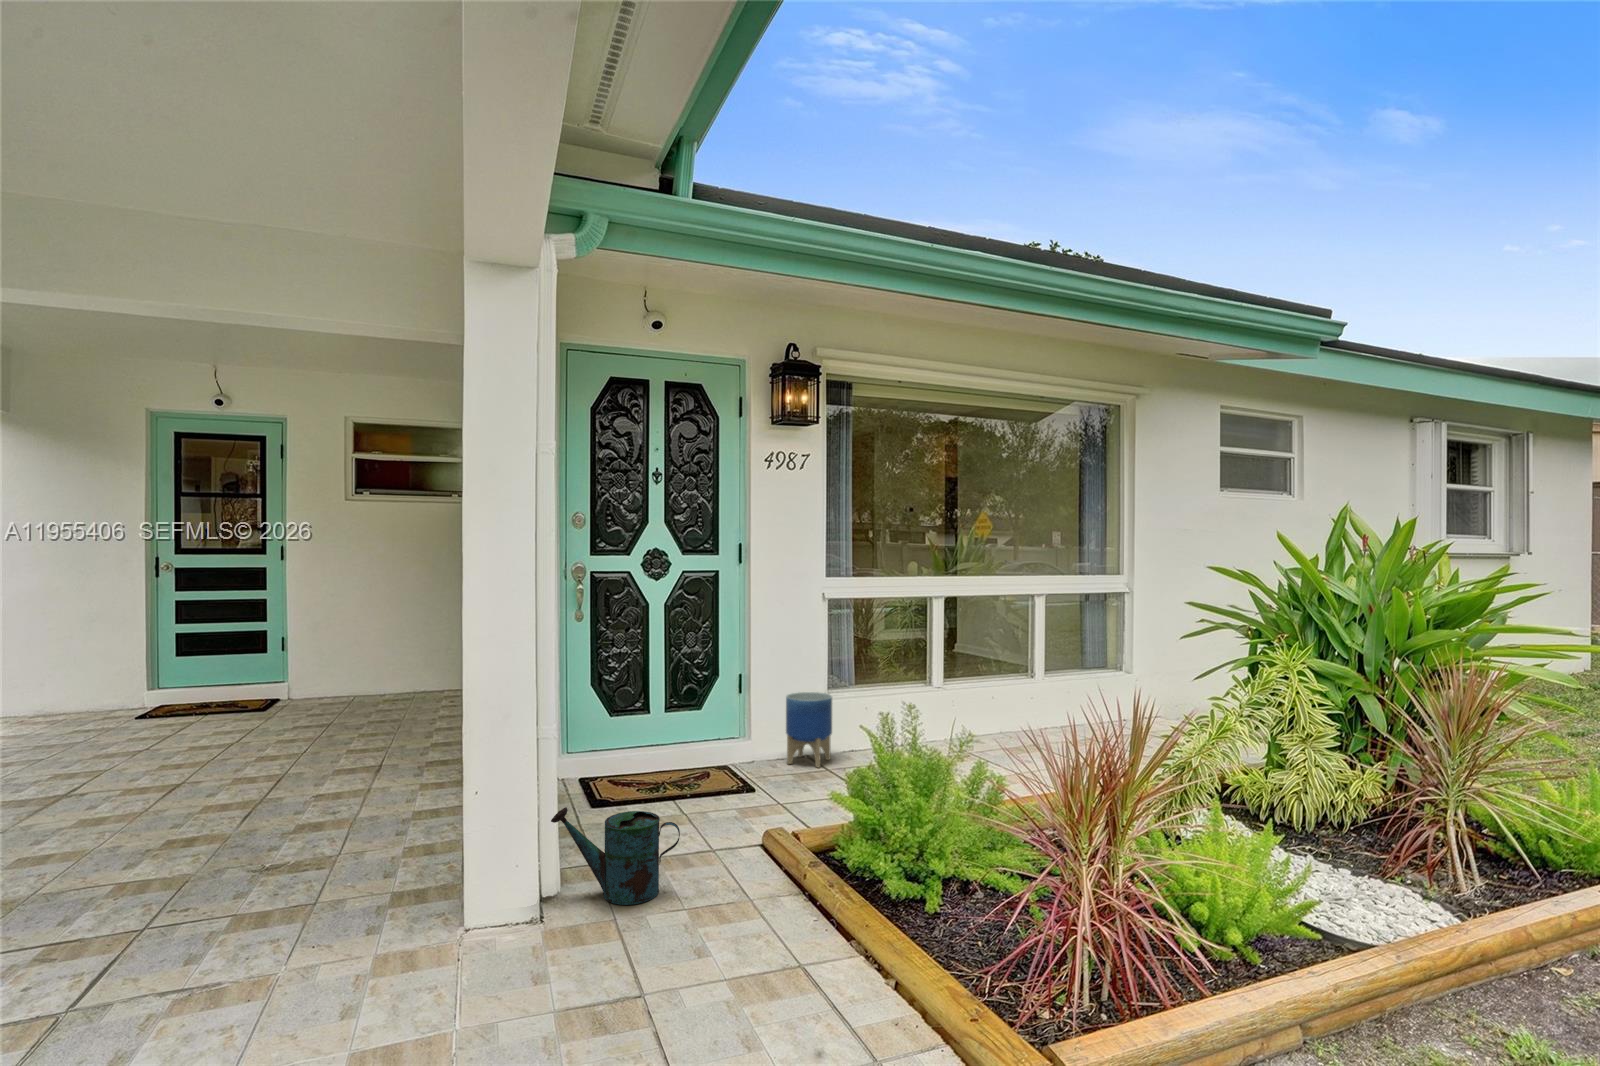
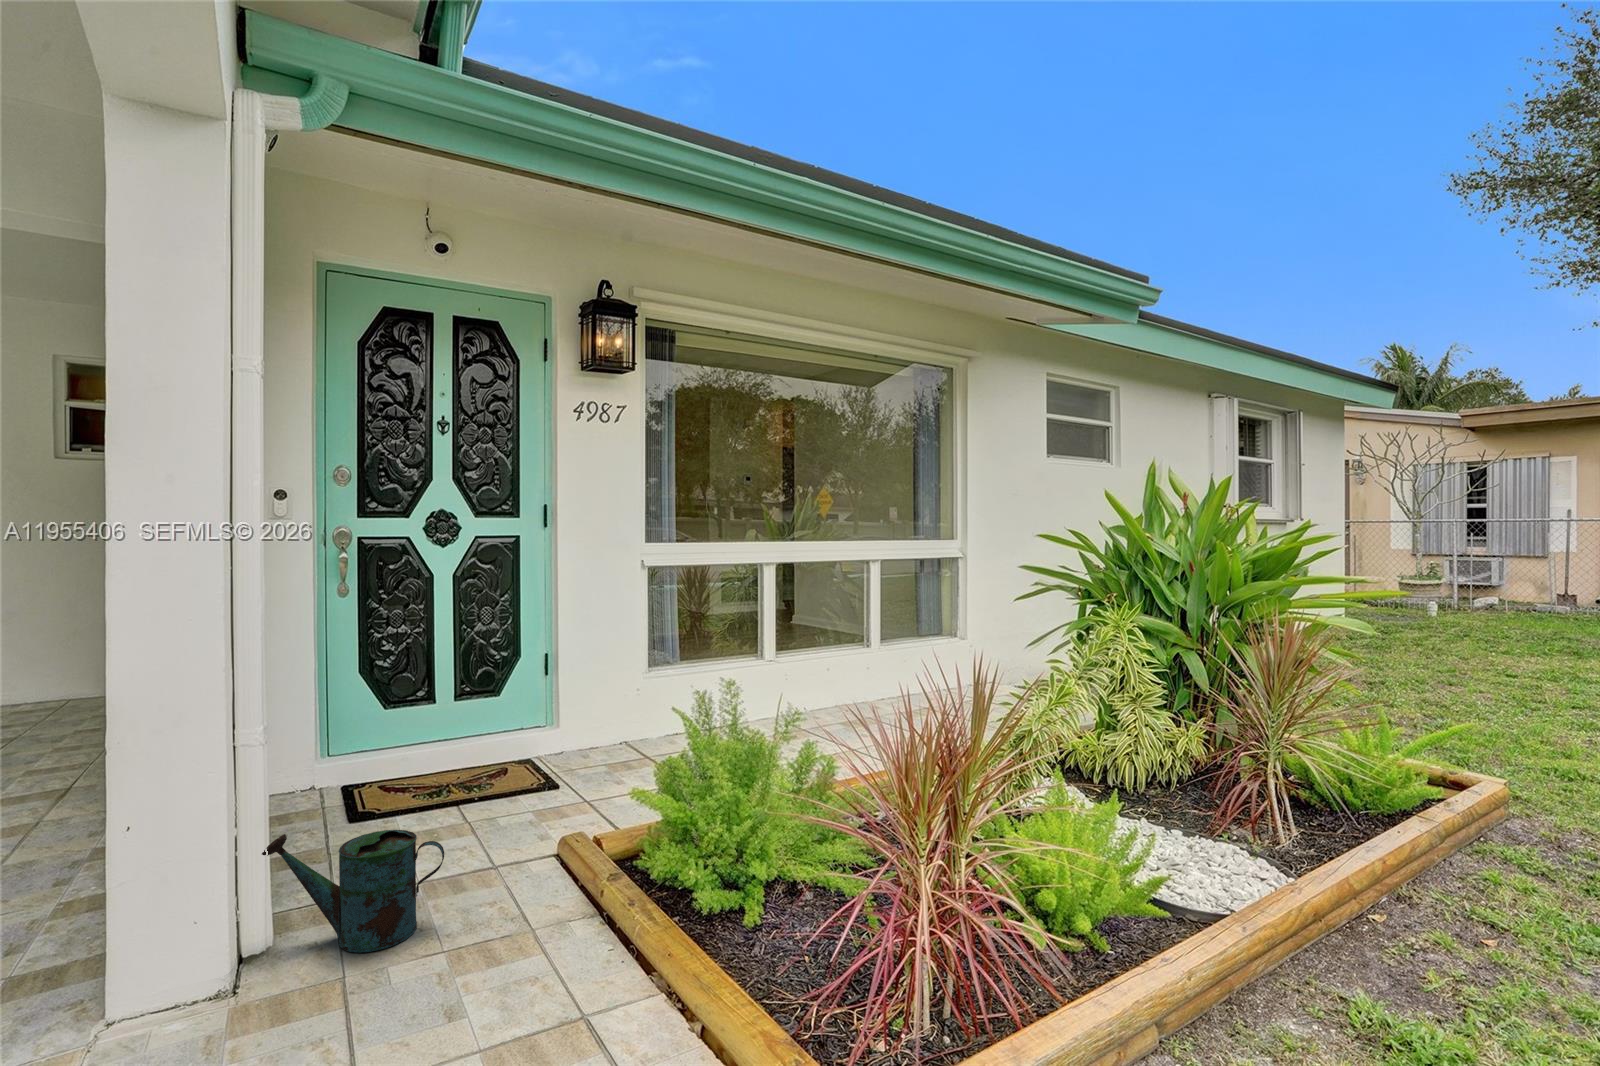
planter: present [786,692,832,767] -> none [602,672,655,755]

